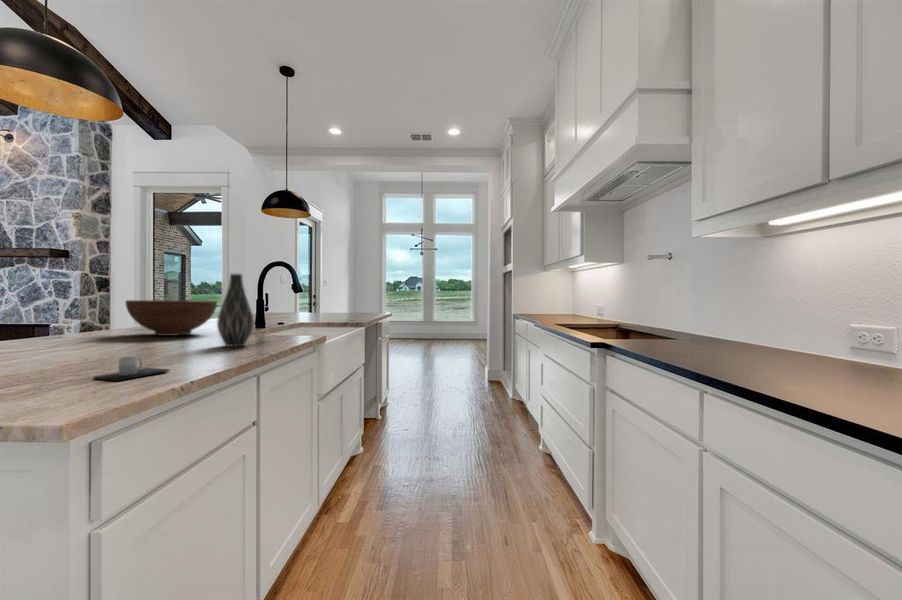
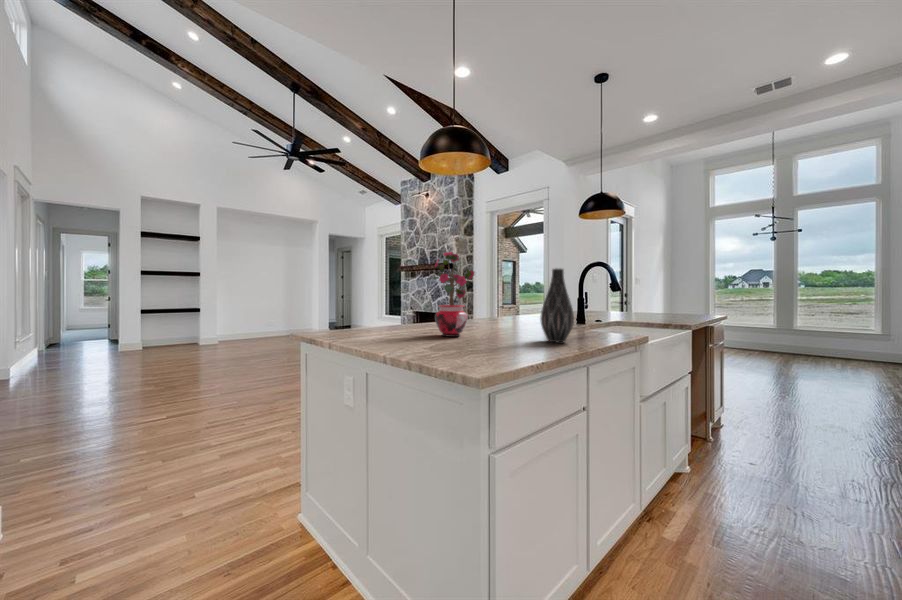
potted plant: none [47,242,130,352] -> present [433,252,475,337]
fruit bowl: present [125,300,217,336] -> none [476,296,540,327]
mug: present [93,357,170,381] -> none [443,347,499,369]

